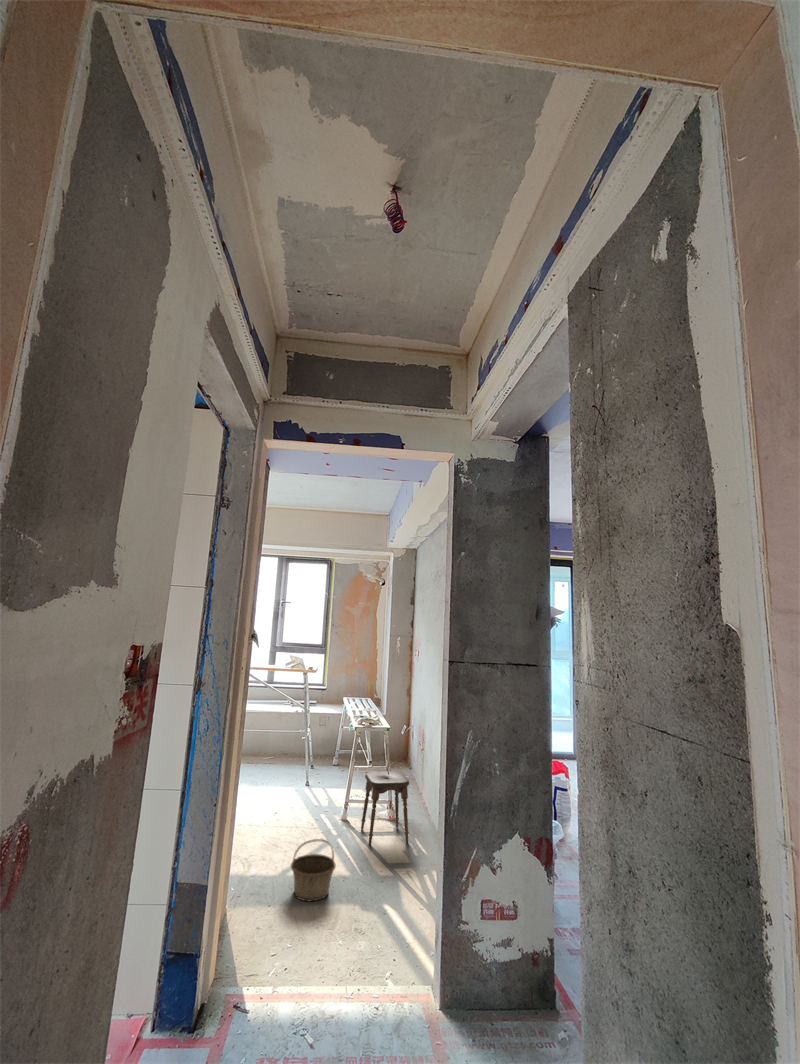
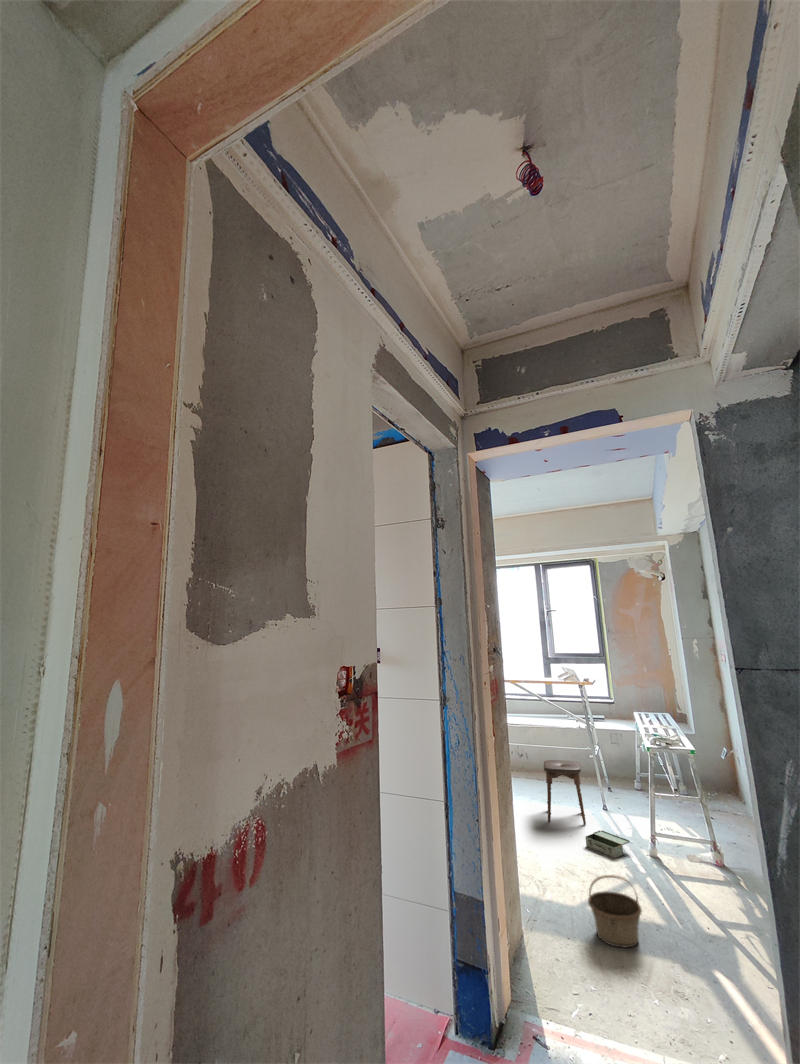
stool: present [361,771,409,846] -> present [544,760,586,825]
toolbox: none [288,803,327,826] -> present [586,831,630,858]

